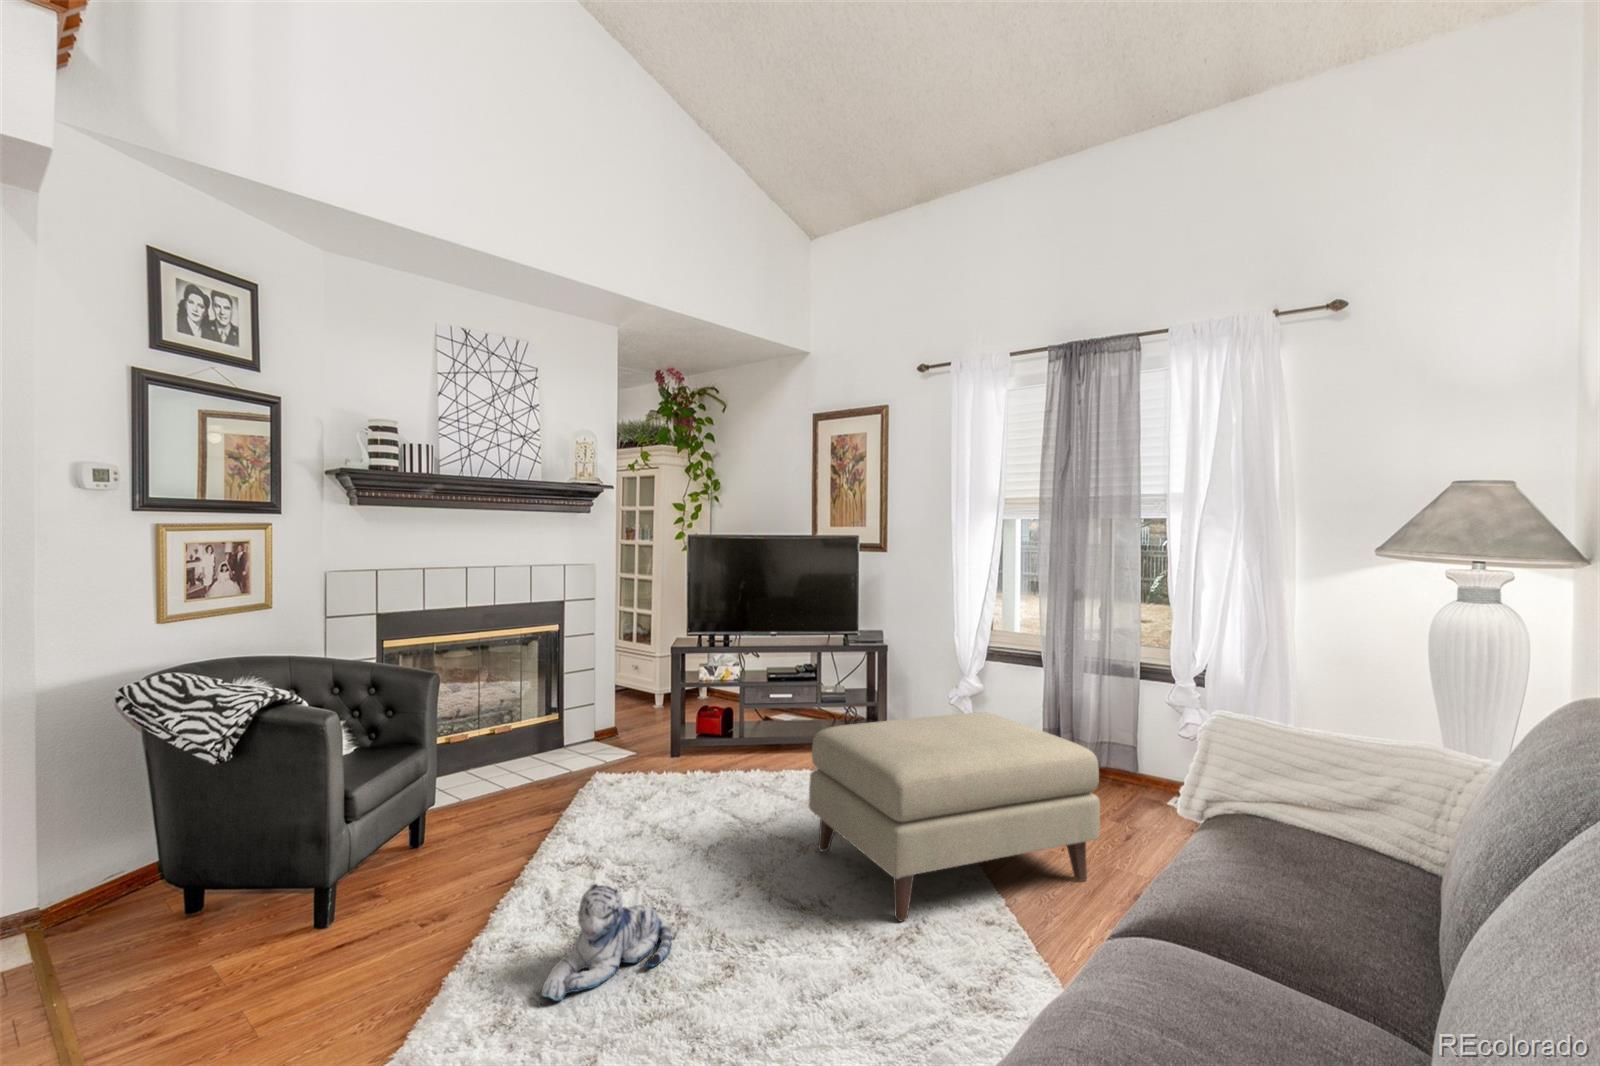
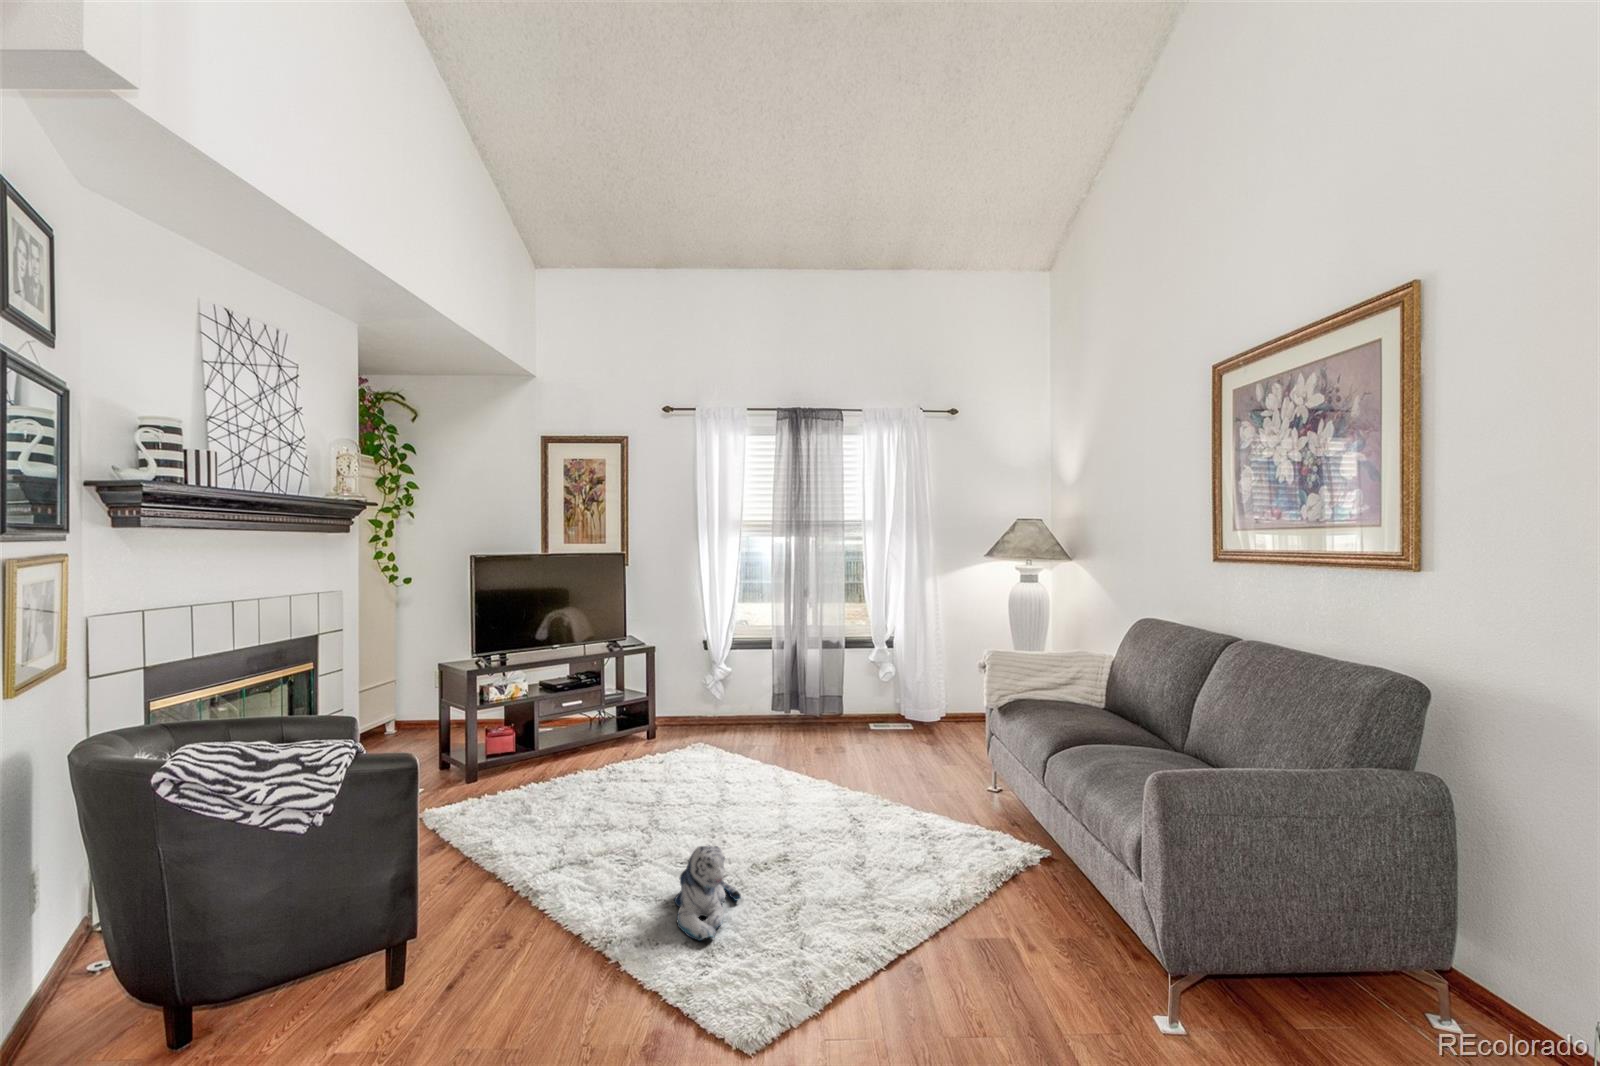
ottoman: present [809,712,1100,921] -> none [715,683,898,829]

